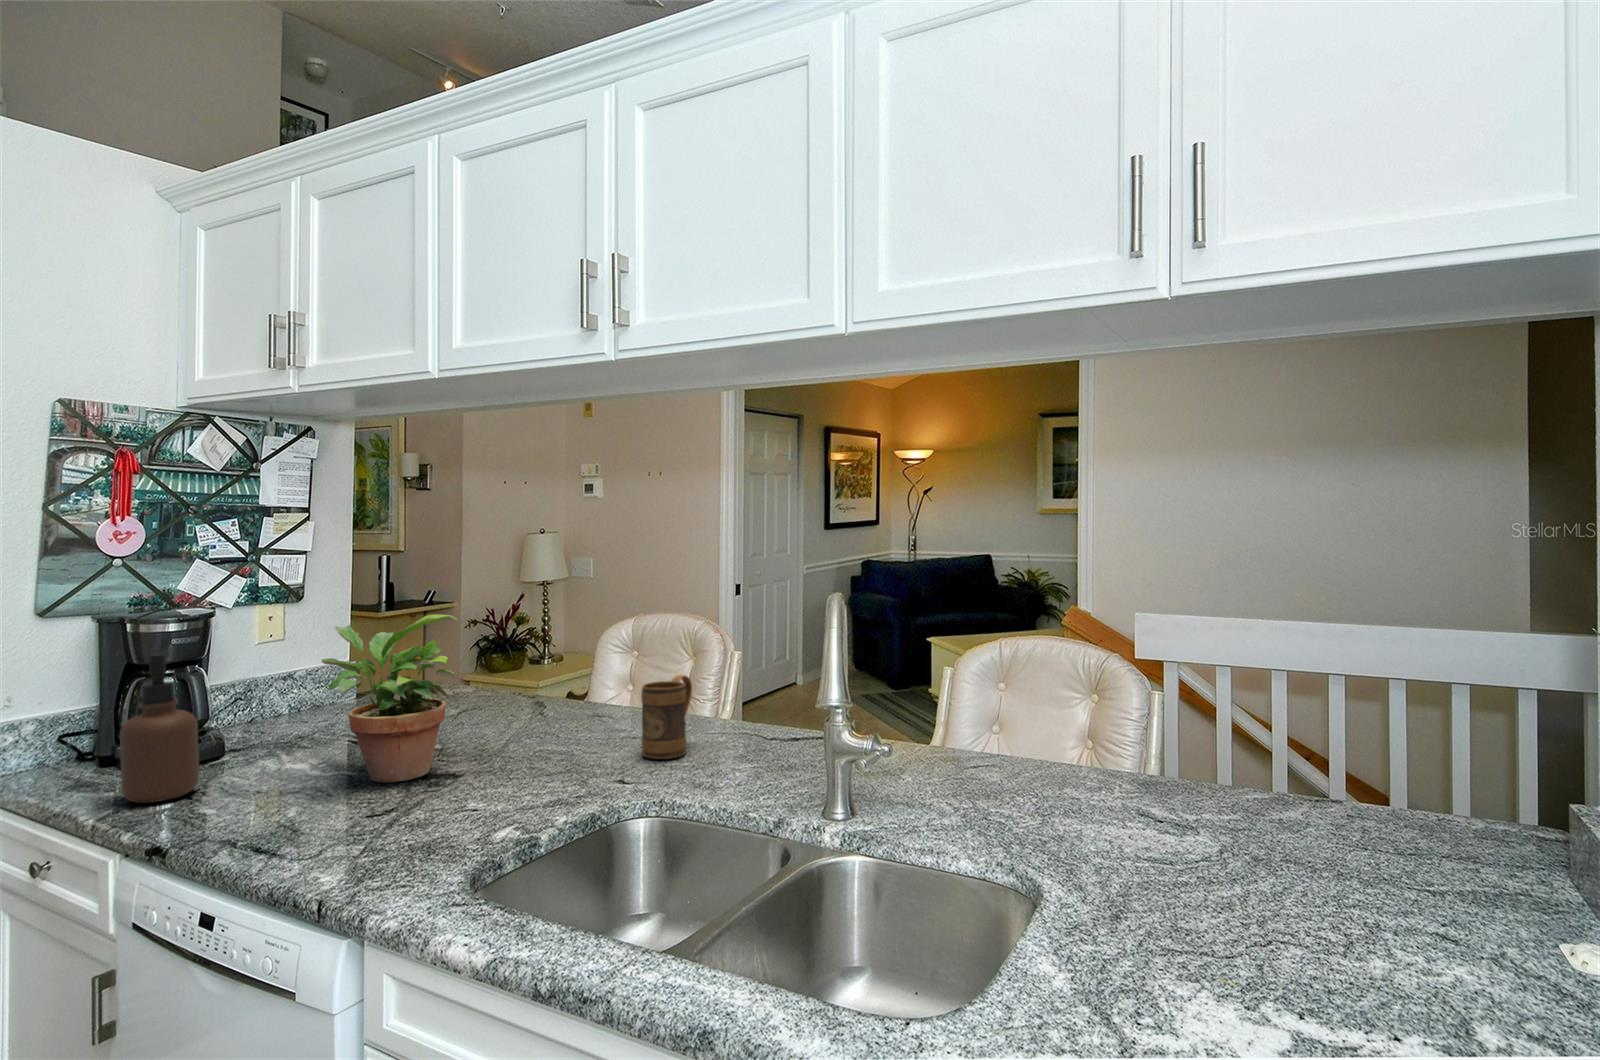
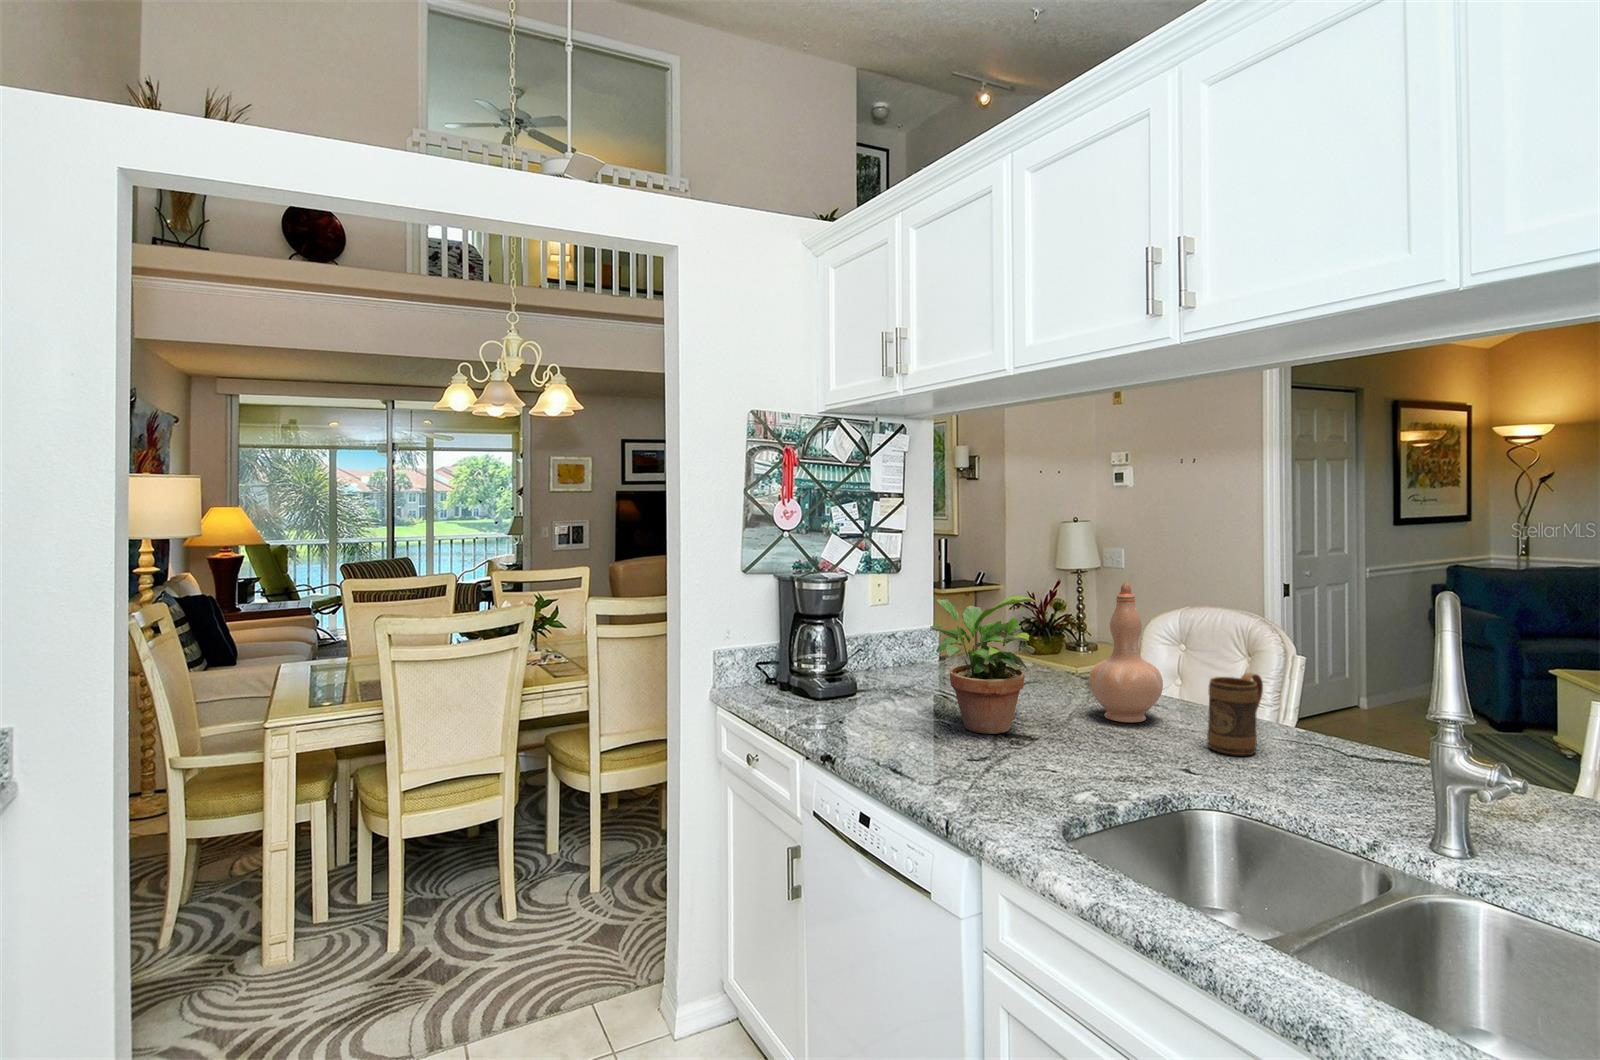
vase: none [525,594,602,744] -> present [1089,582,1163,722]
soap dispenser: present [120,654,199,803] -> none [801,611,847,719]

